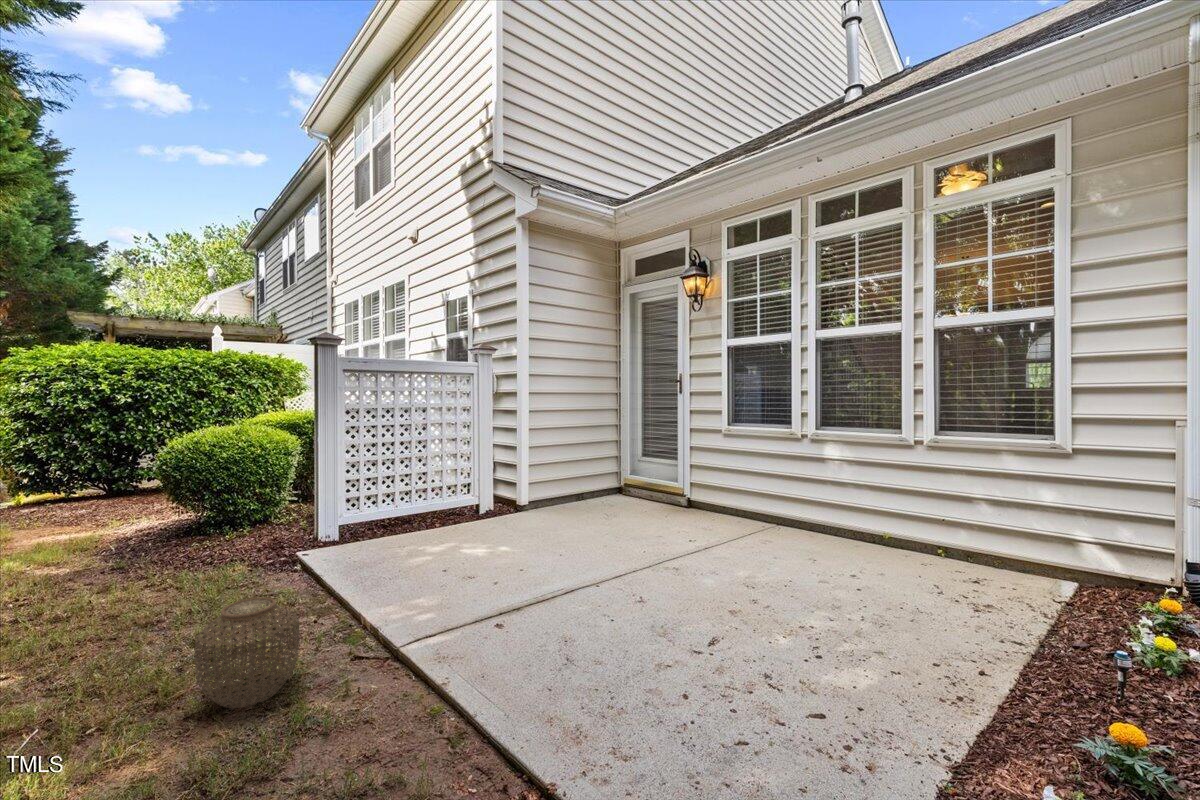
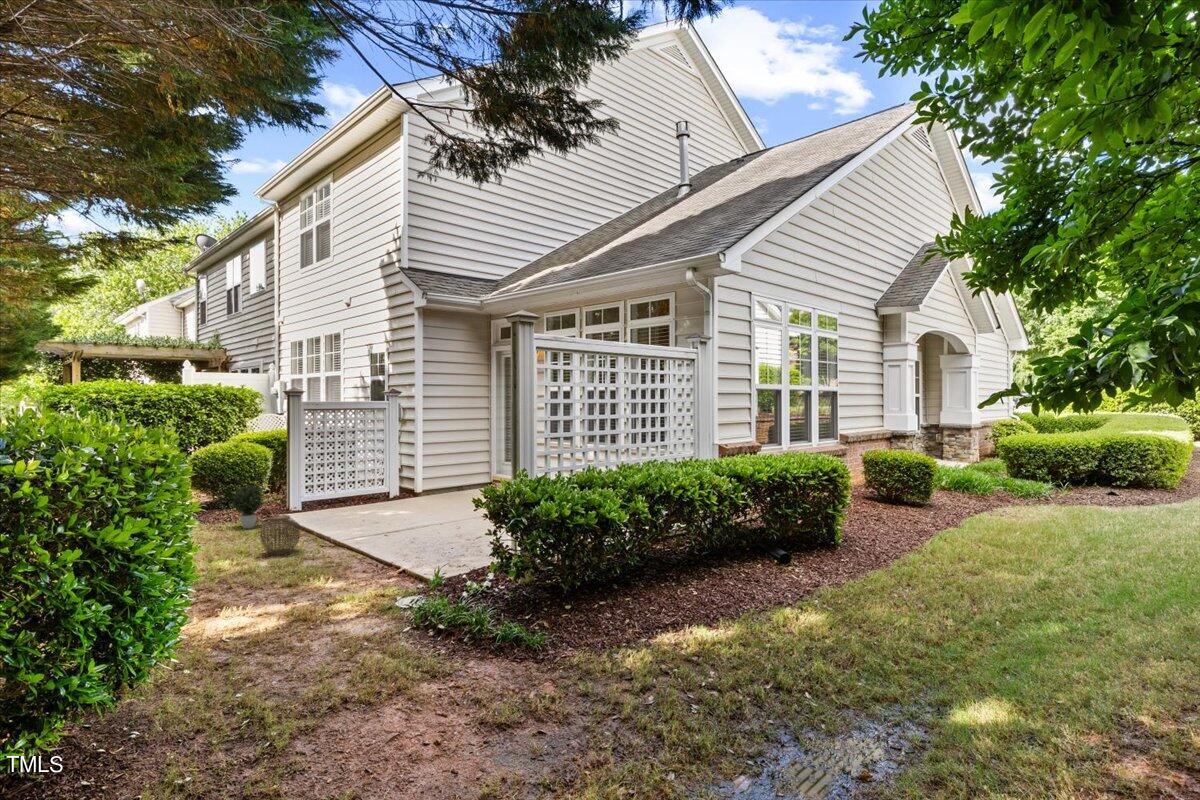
potted plant: none [194,503,265,588] -> present [232,485,264,529]

